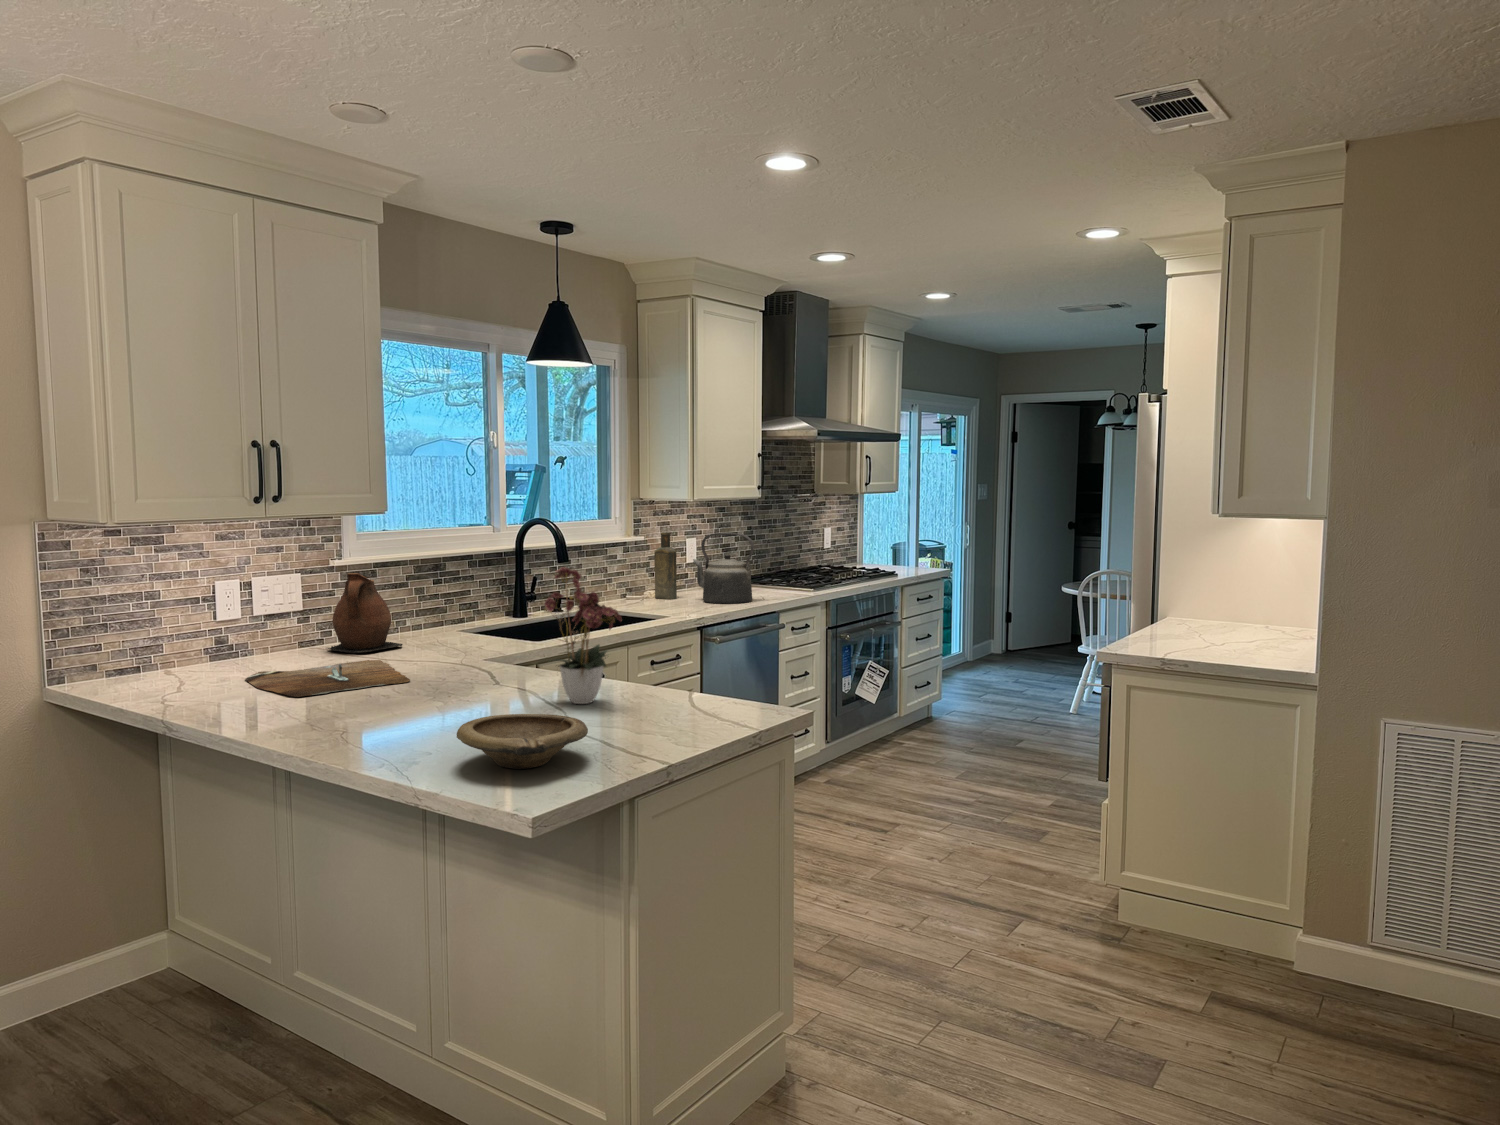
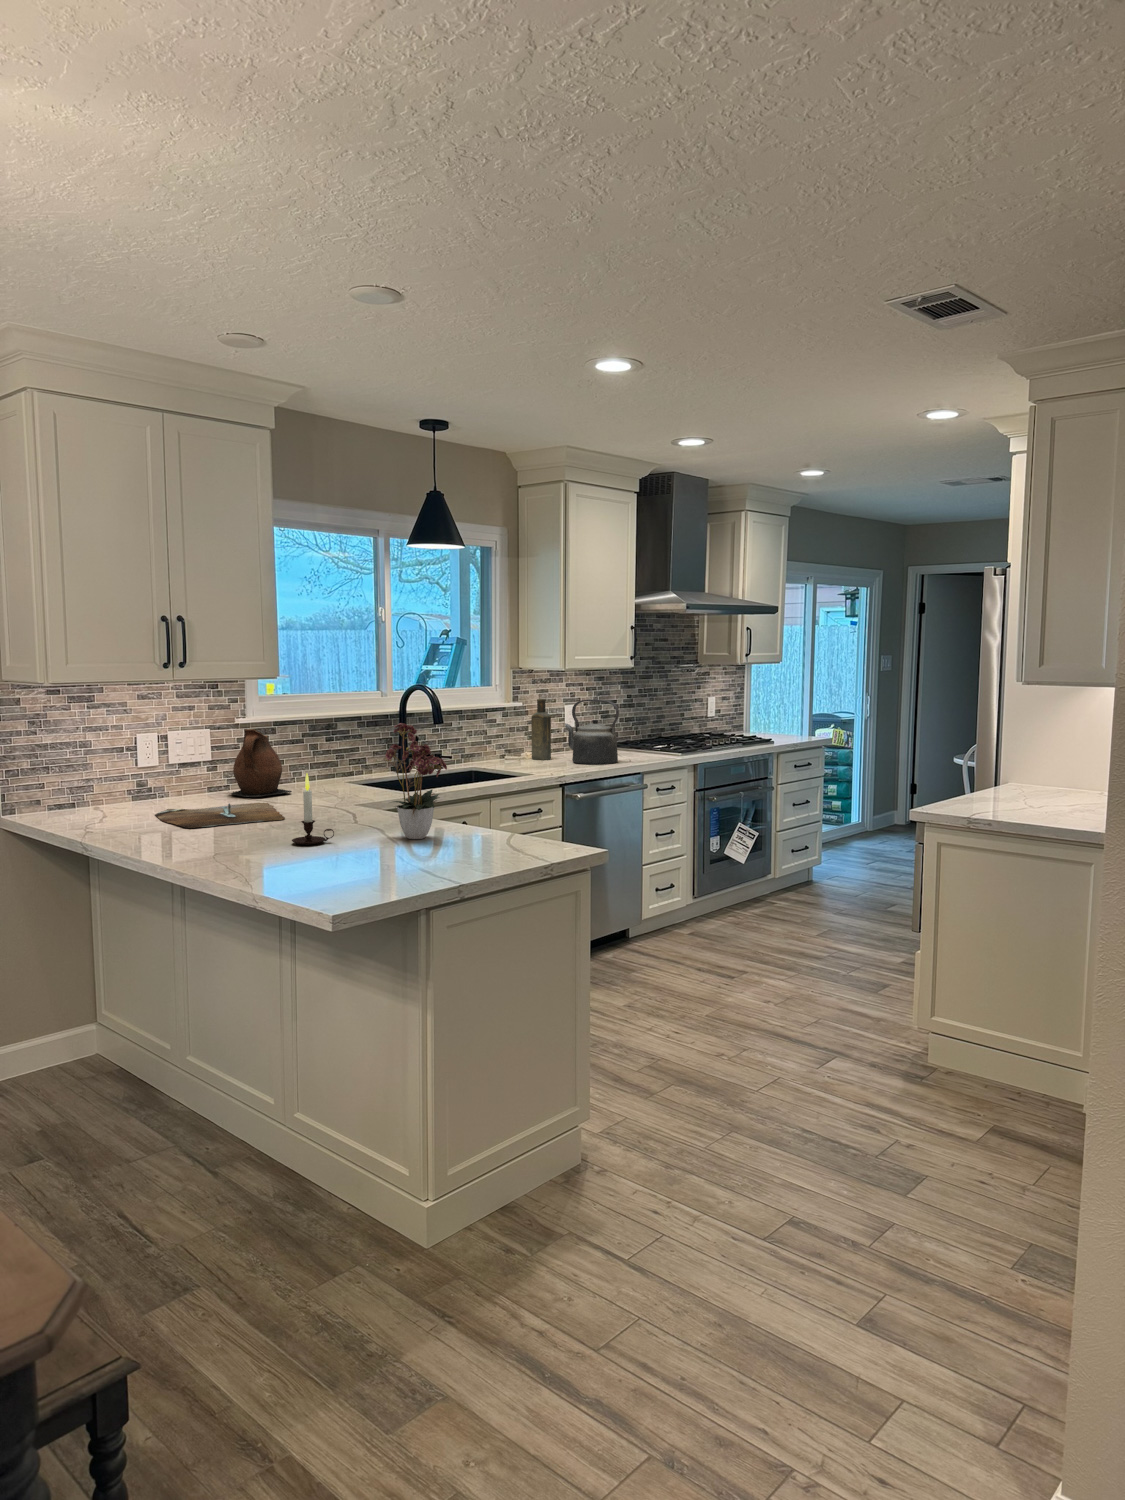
candle: none [435,629,486,716] -> present [292,774,334,845]
bowl: present [457,714,588,769] -> none [289,841,396,882]

